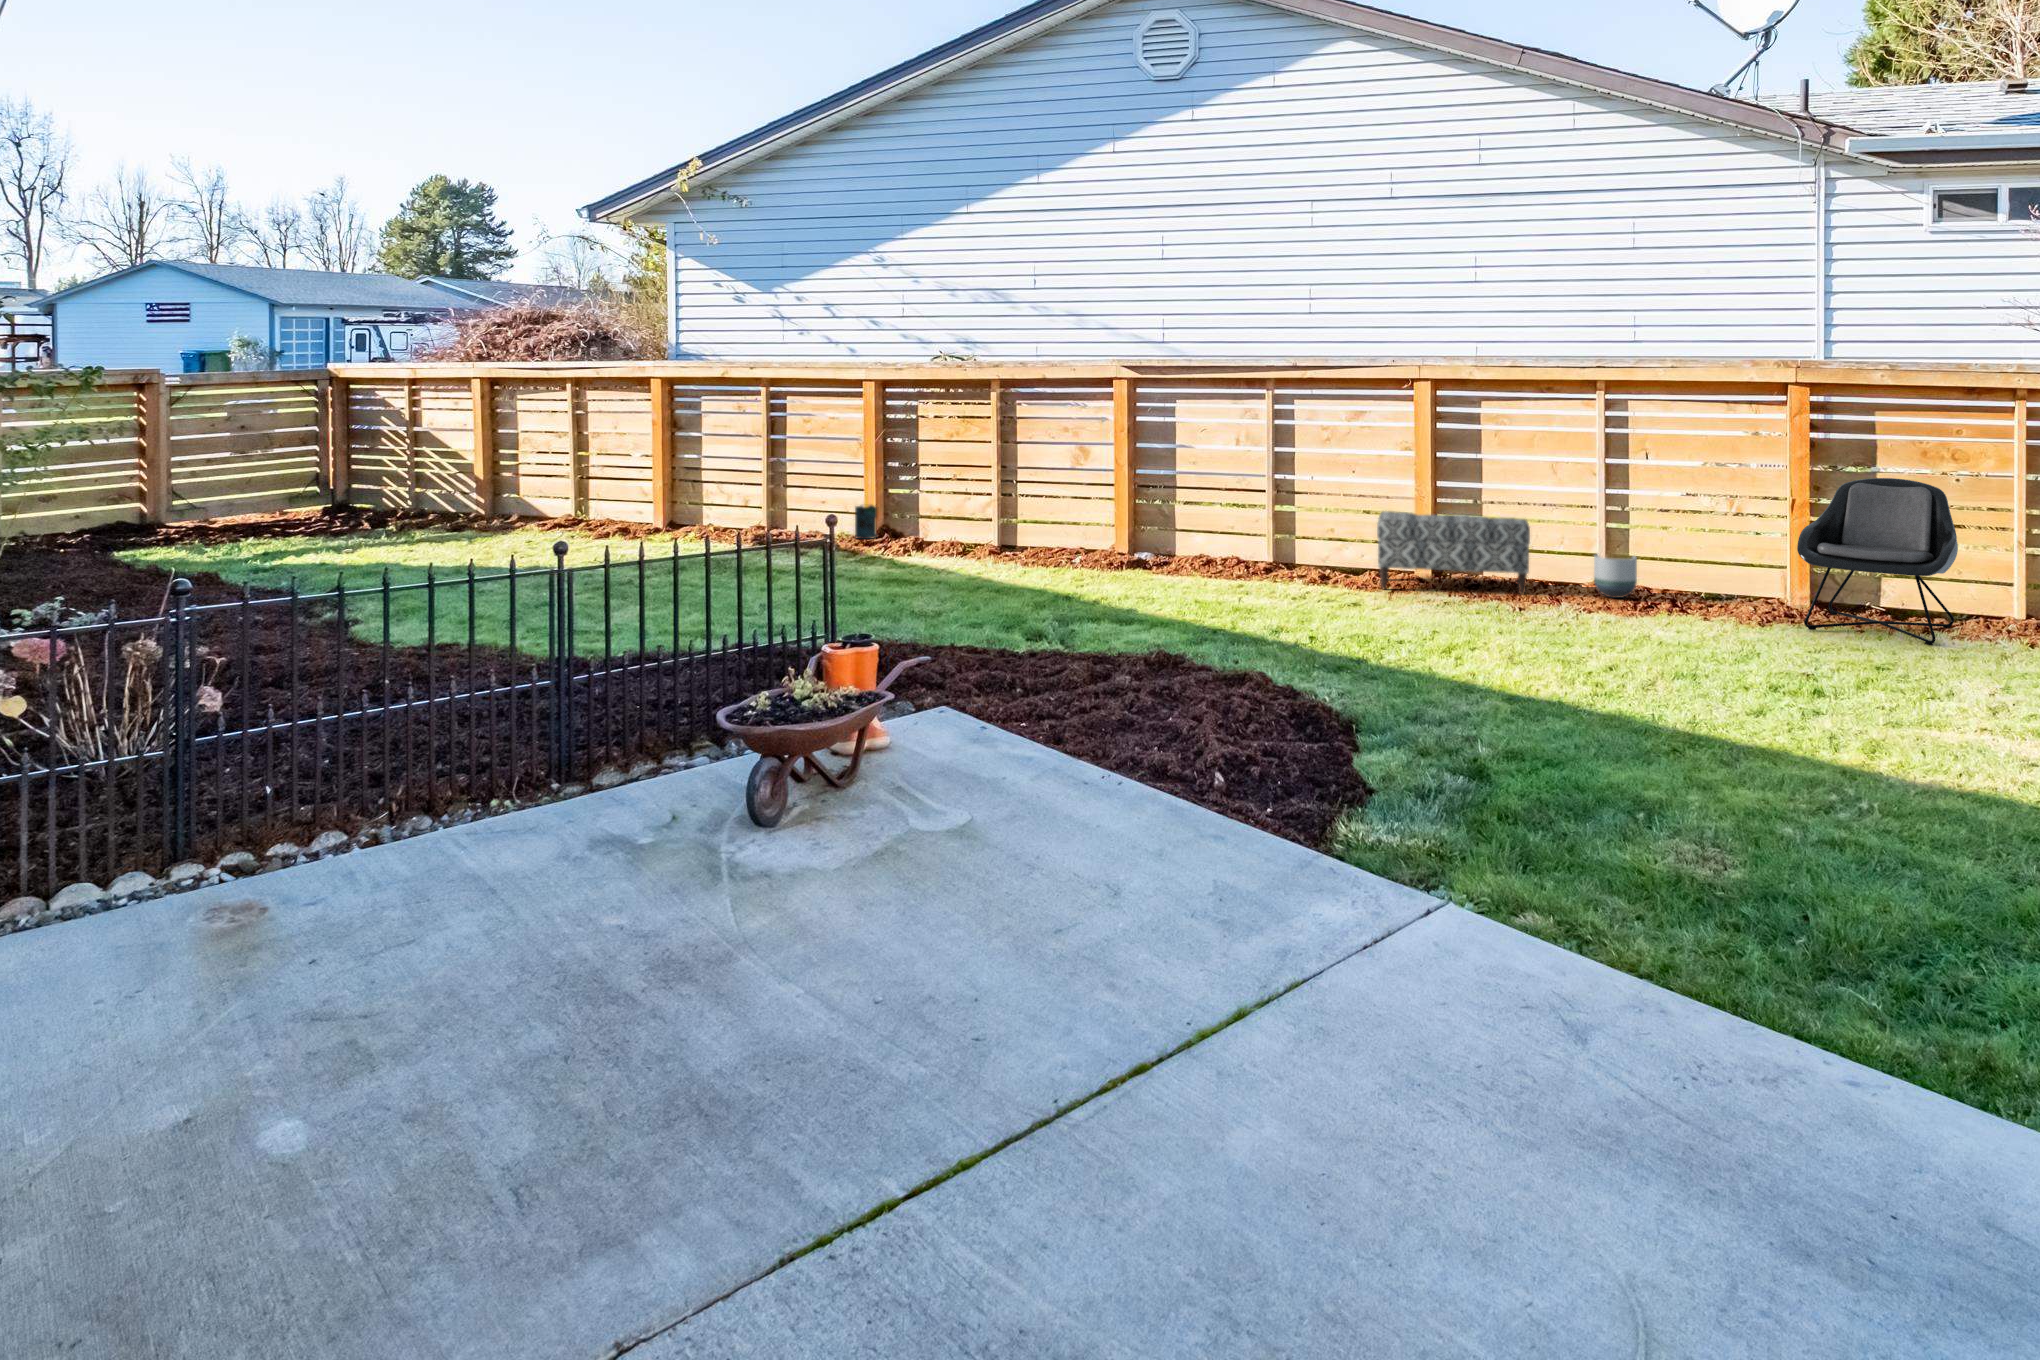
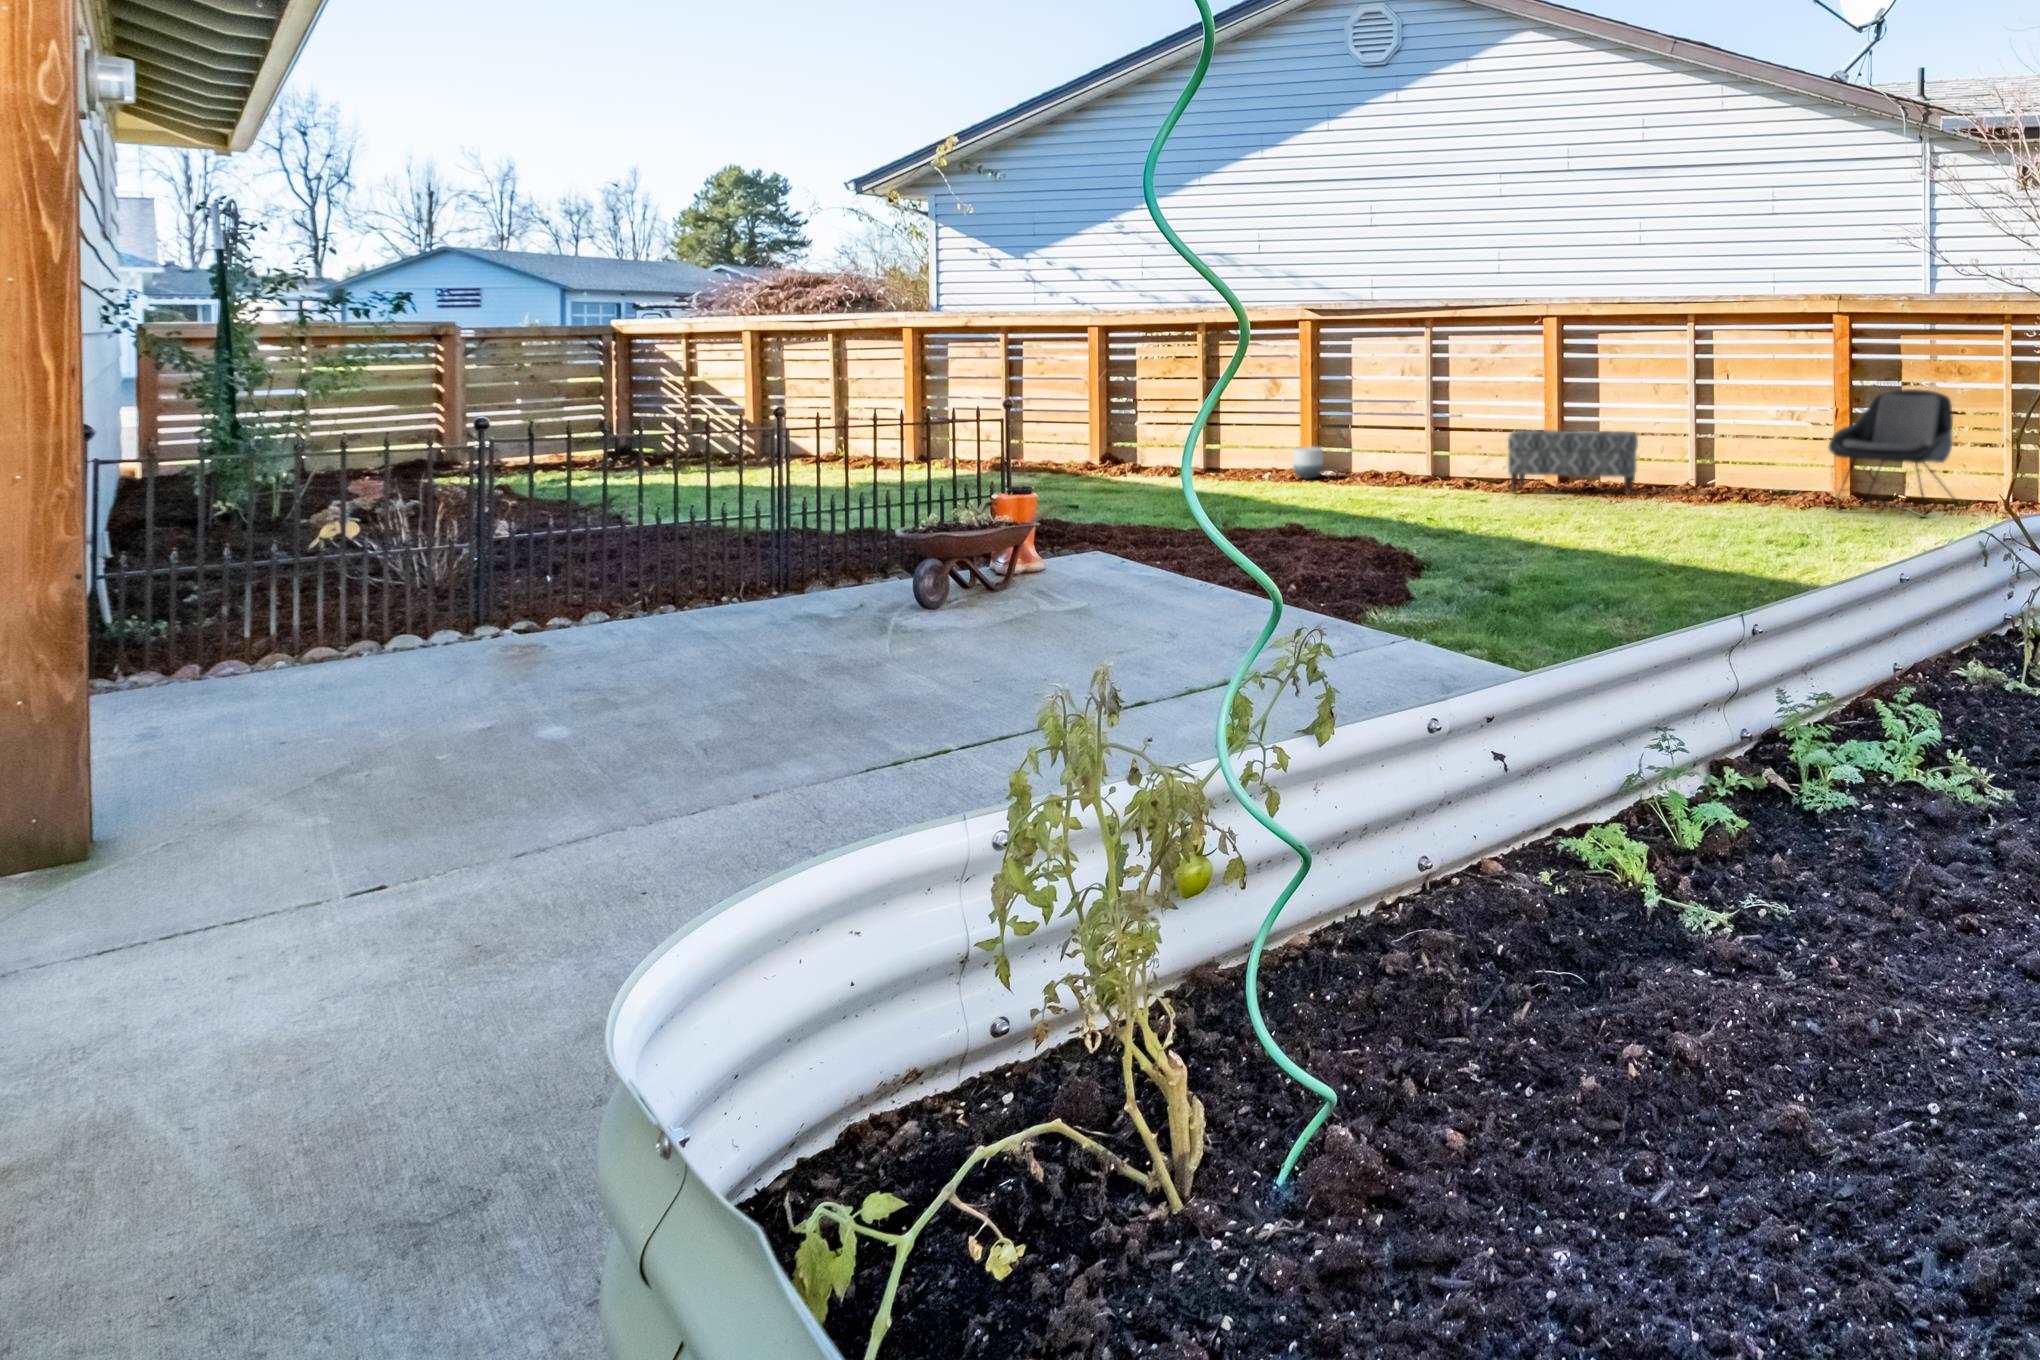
watering can: present [855,505,878,539] -> none [1079,432,1106,466]
planter: present [1594,554,1637,598] -> present [1293,447,1323,479]

